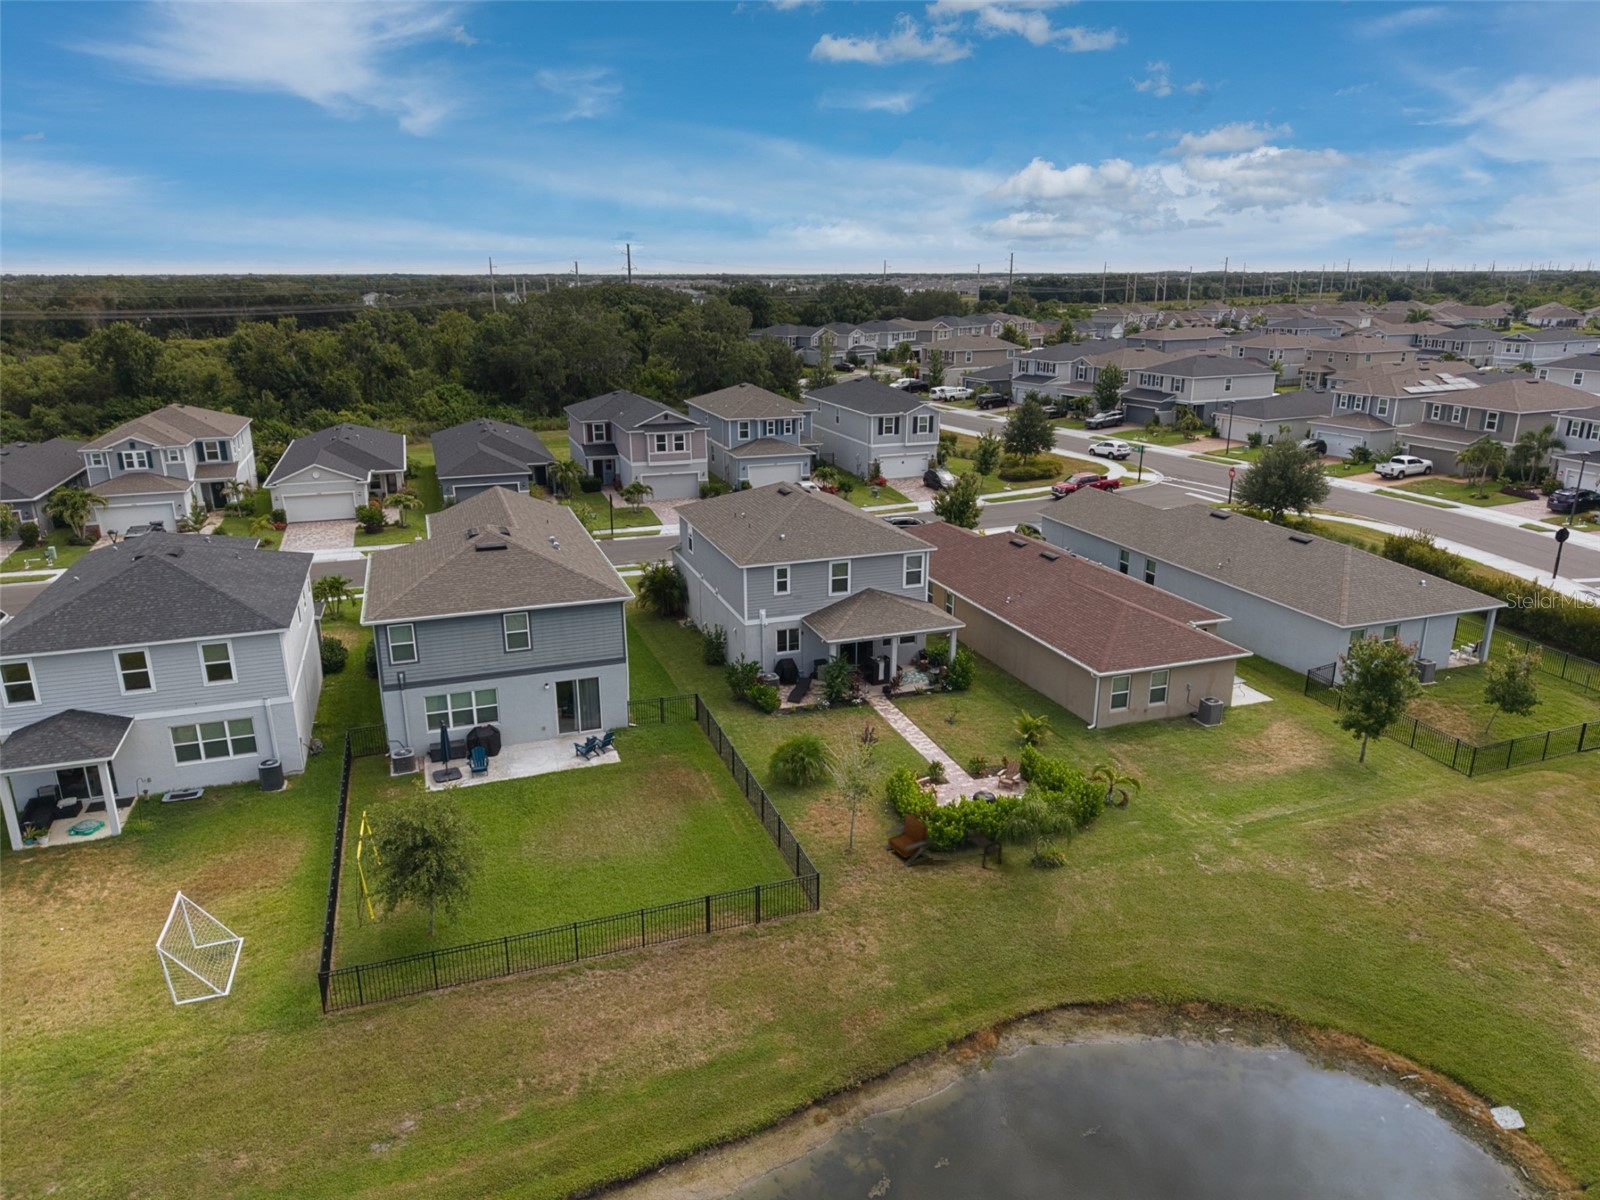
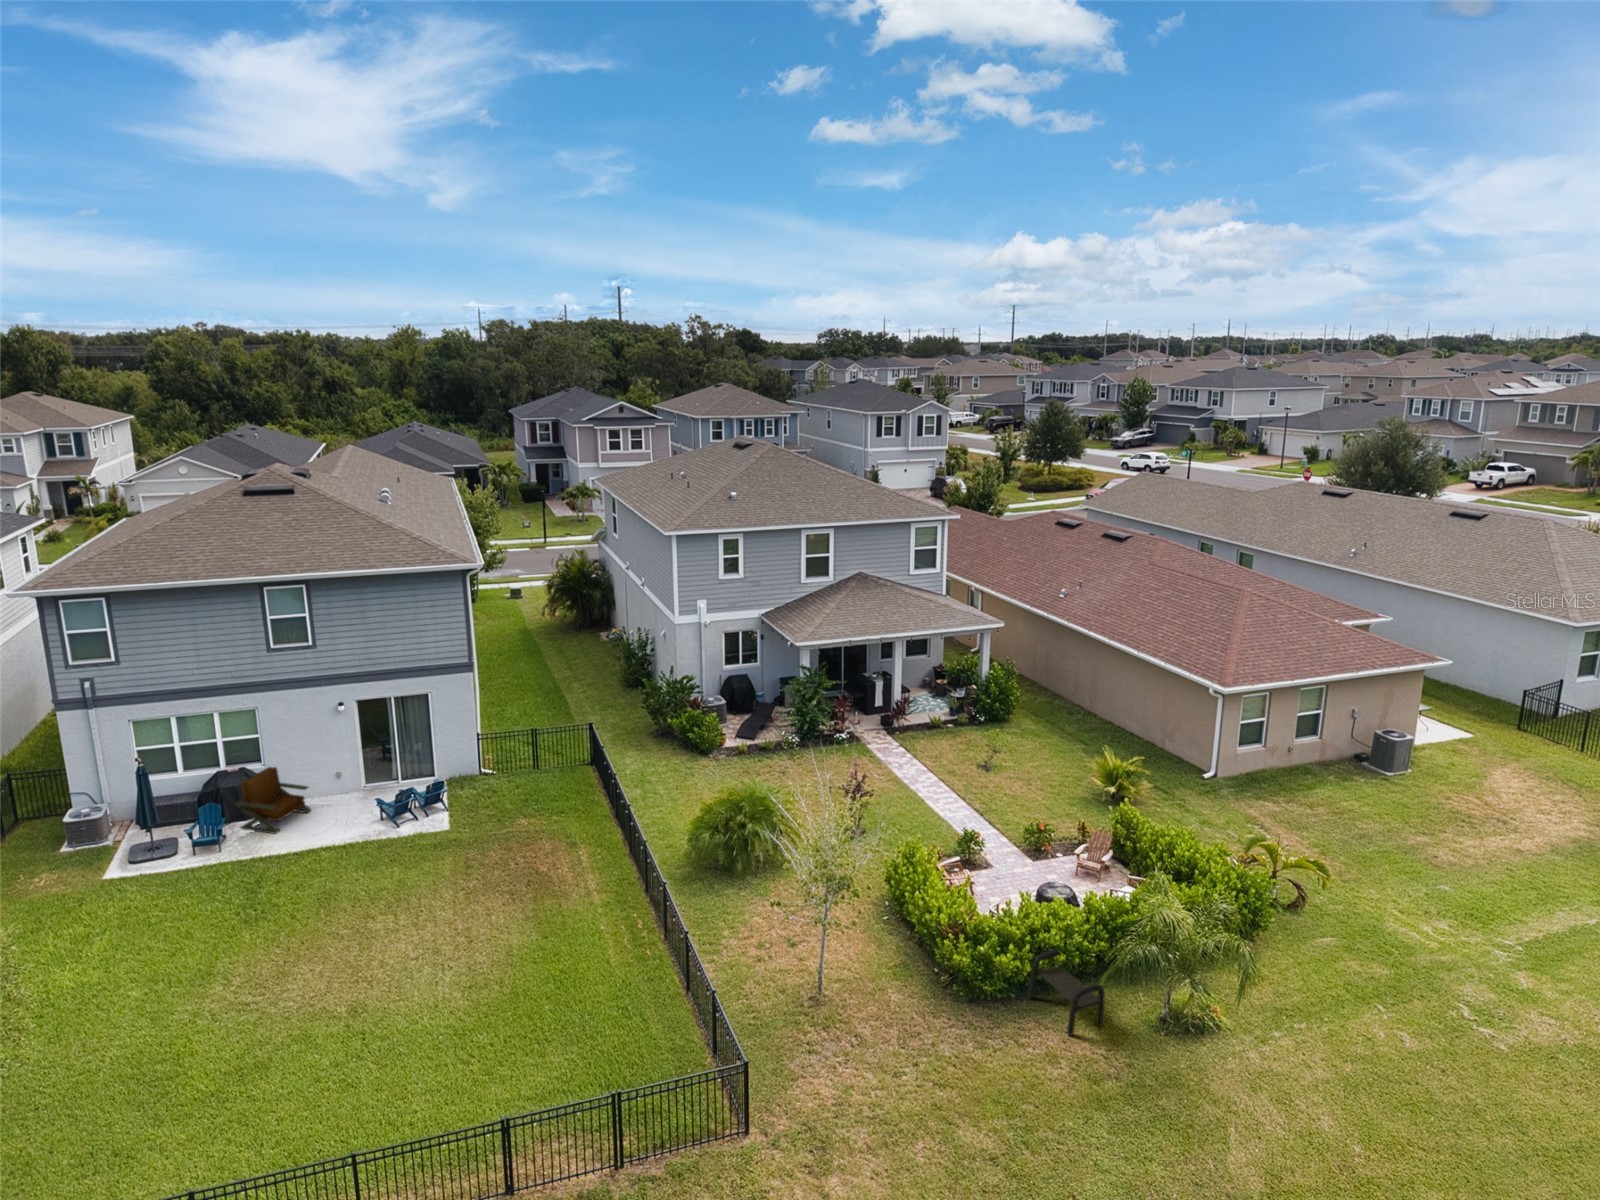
lounge chair: present [885,814,932,866] -> present [235,767,311,834]

